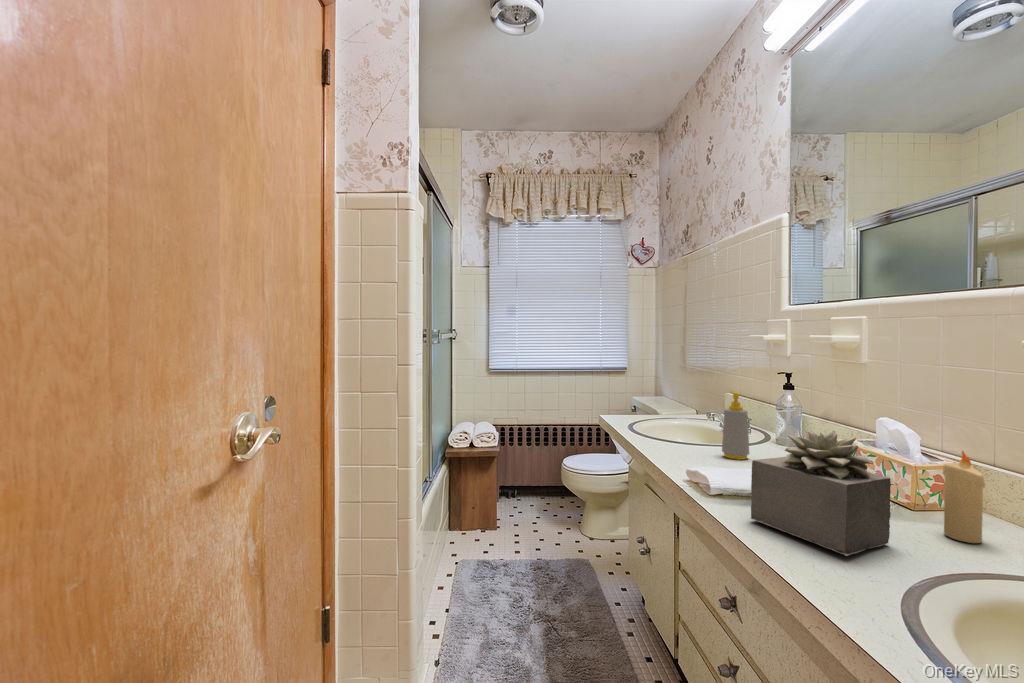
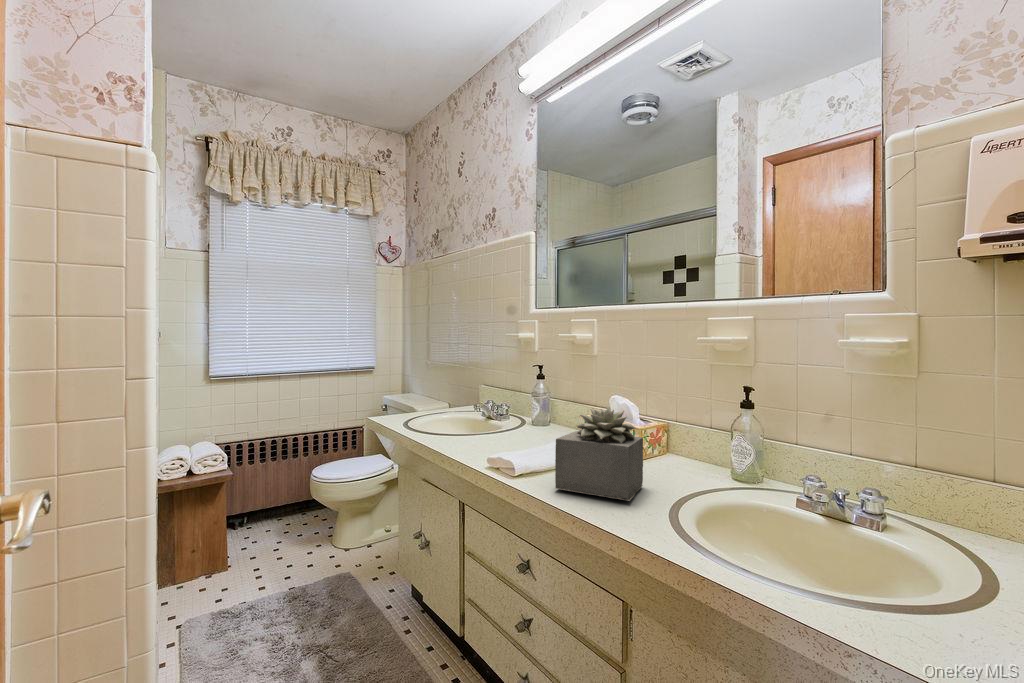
soap bottle: present [722,391,749,460] -> none [503,383,524,442]
candle: present [943,451,985,543] -> none [661,412,682,474]

